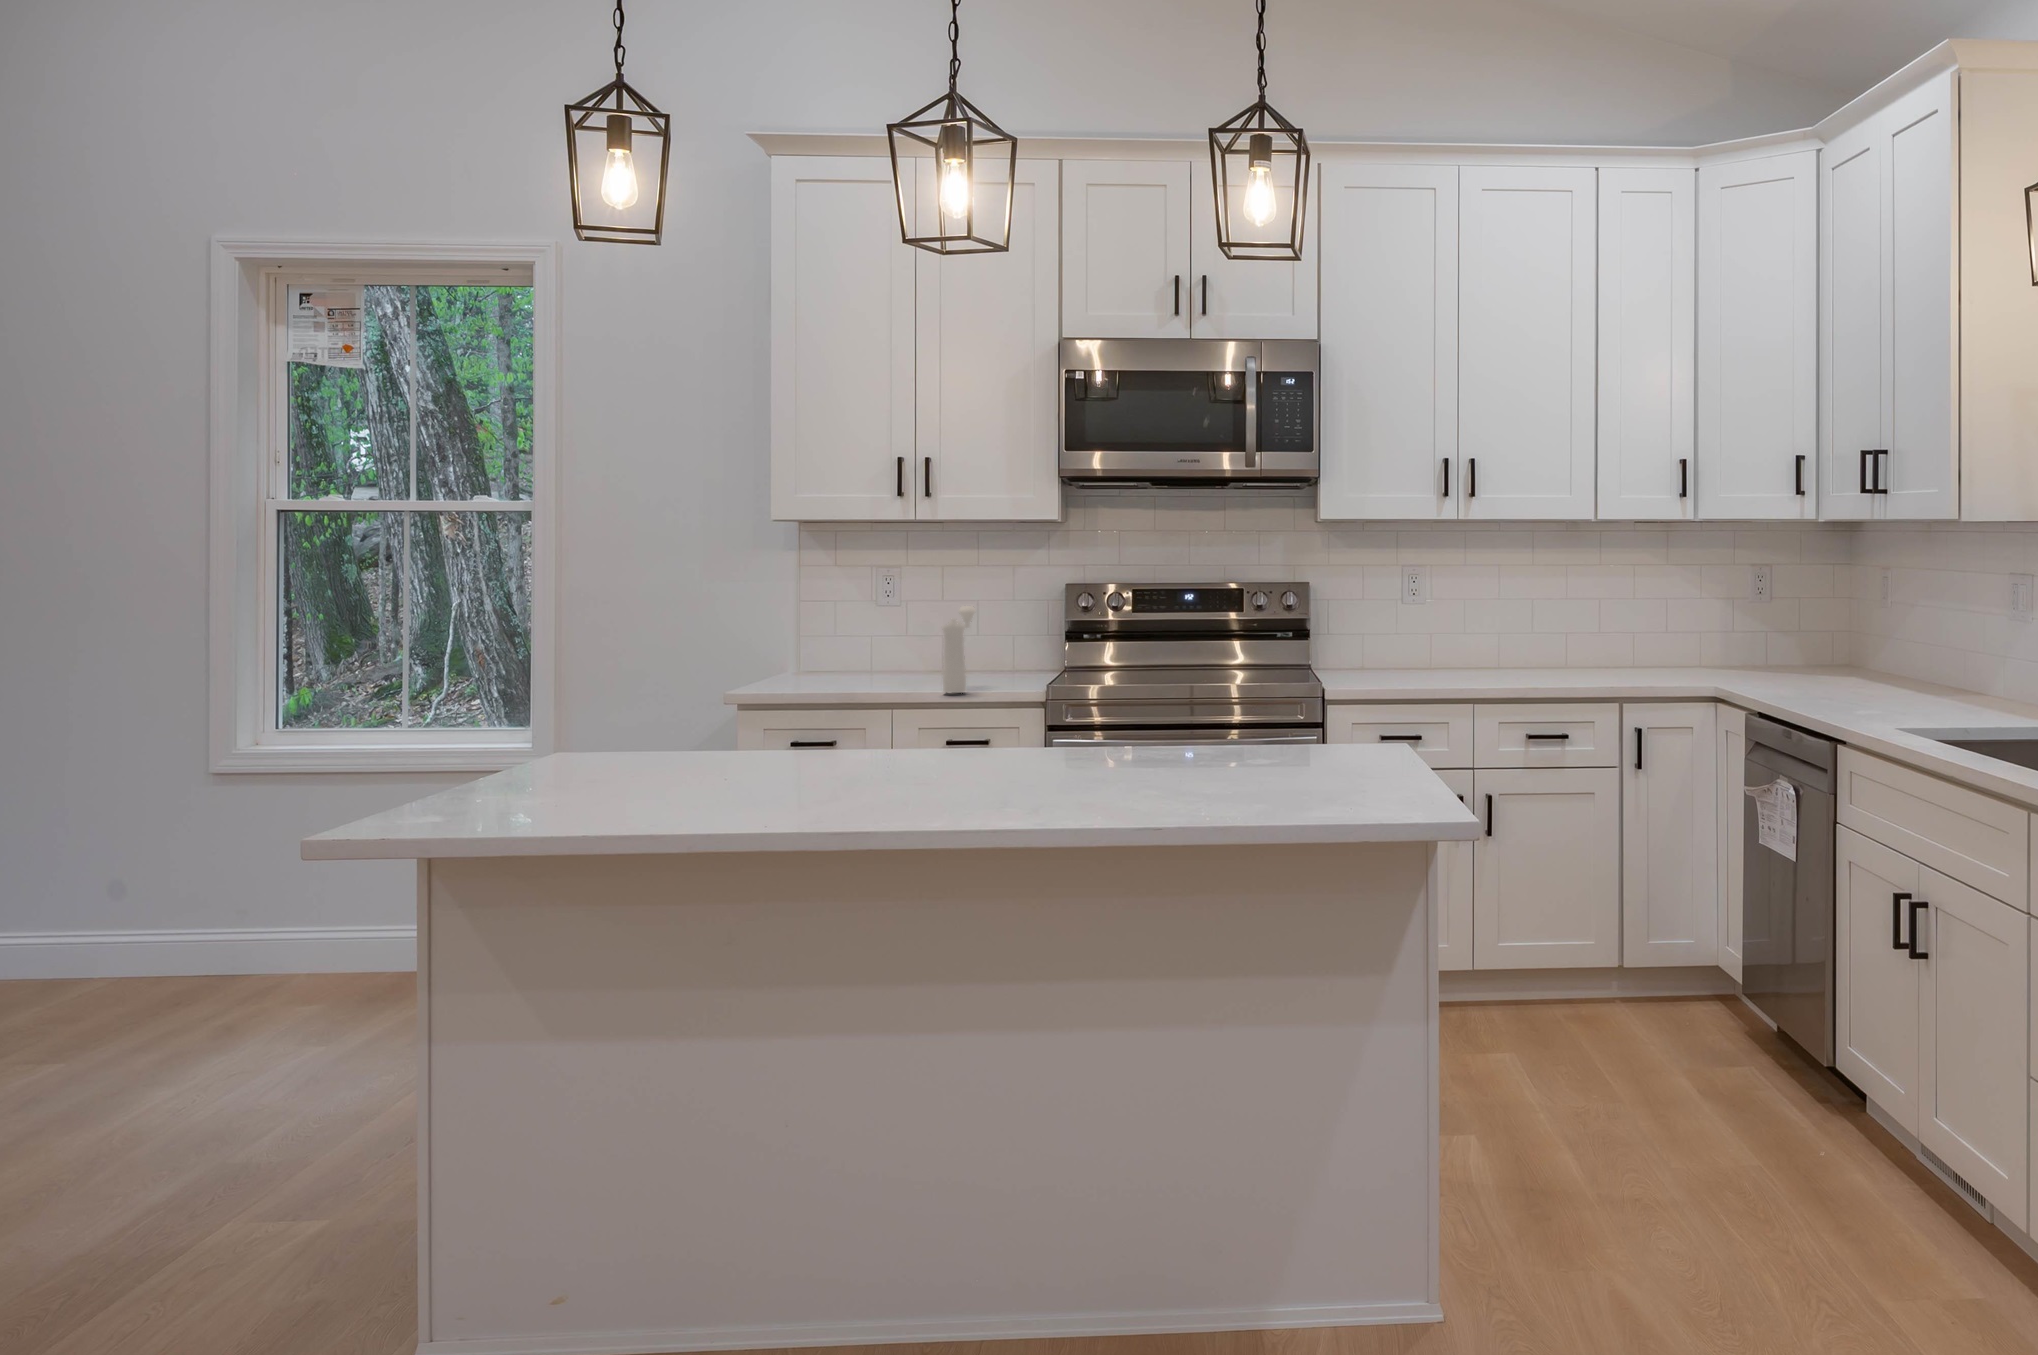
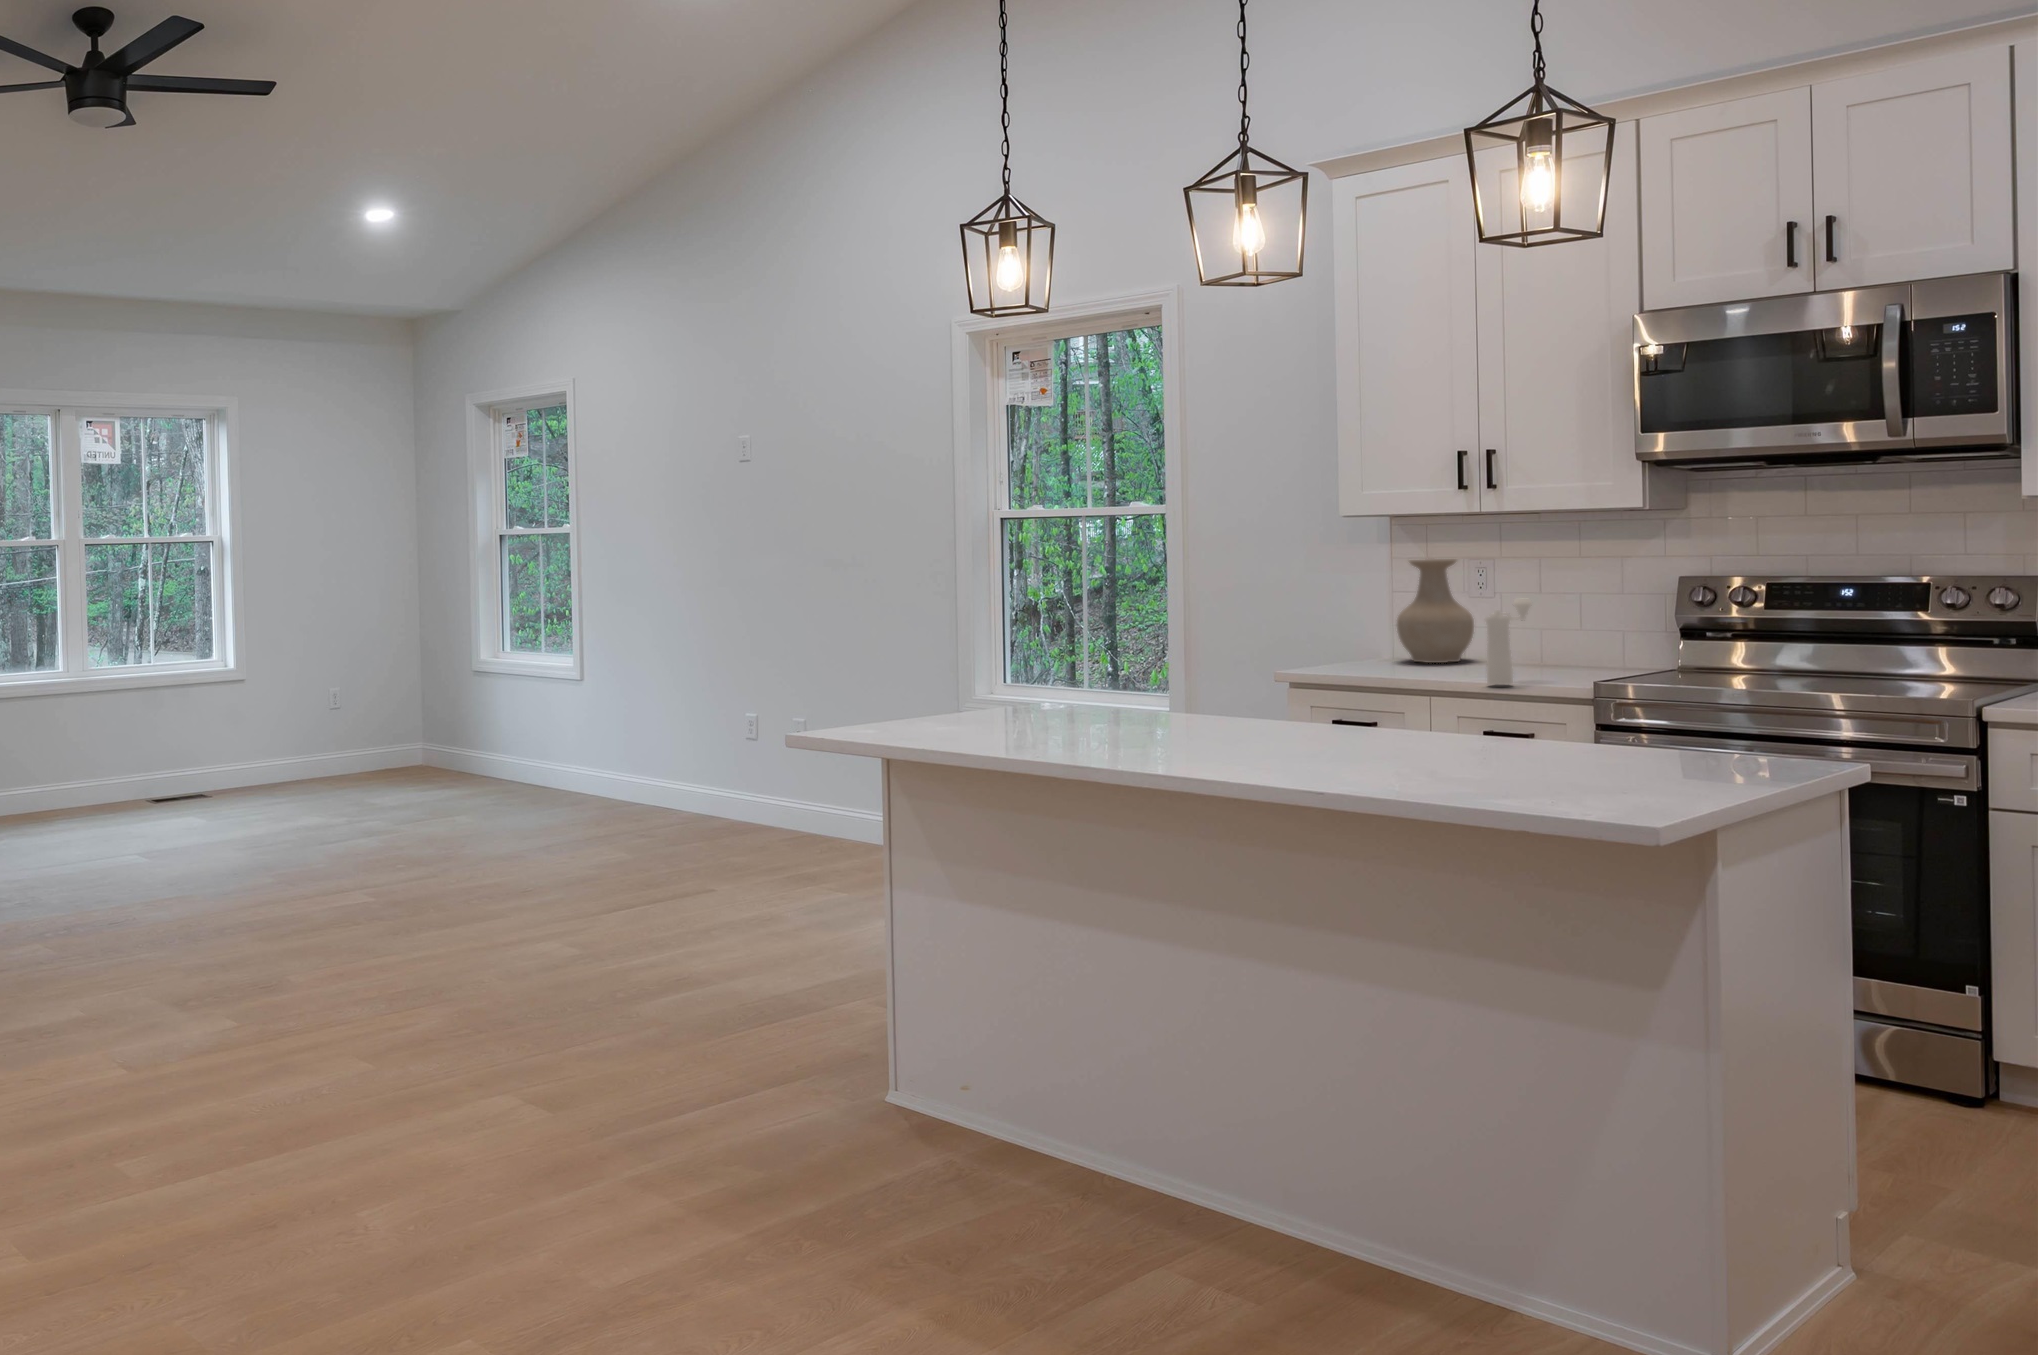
vase: none [821,566,894,672] -> present [1397,559,1474,663]

